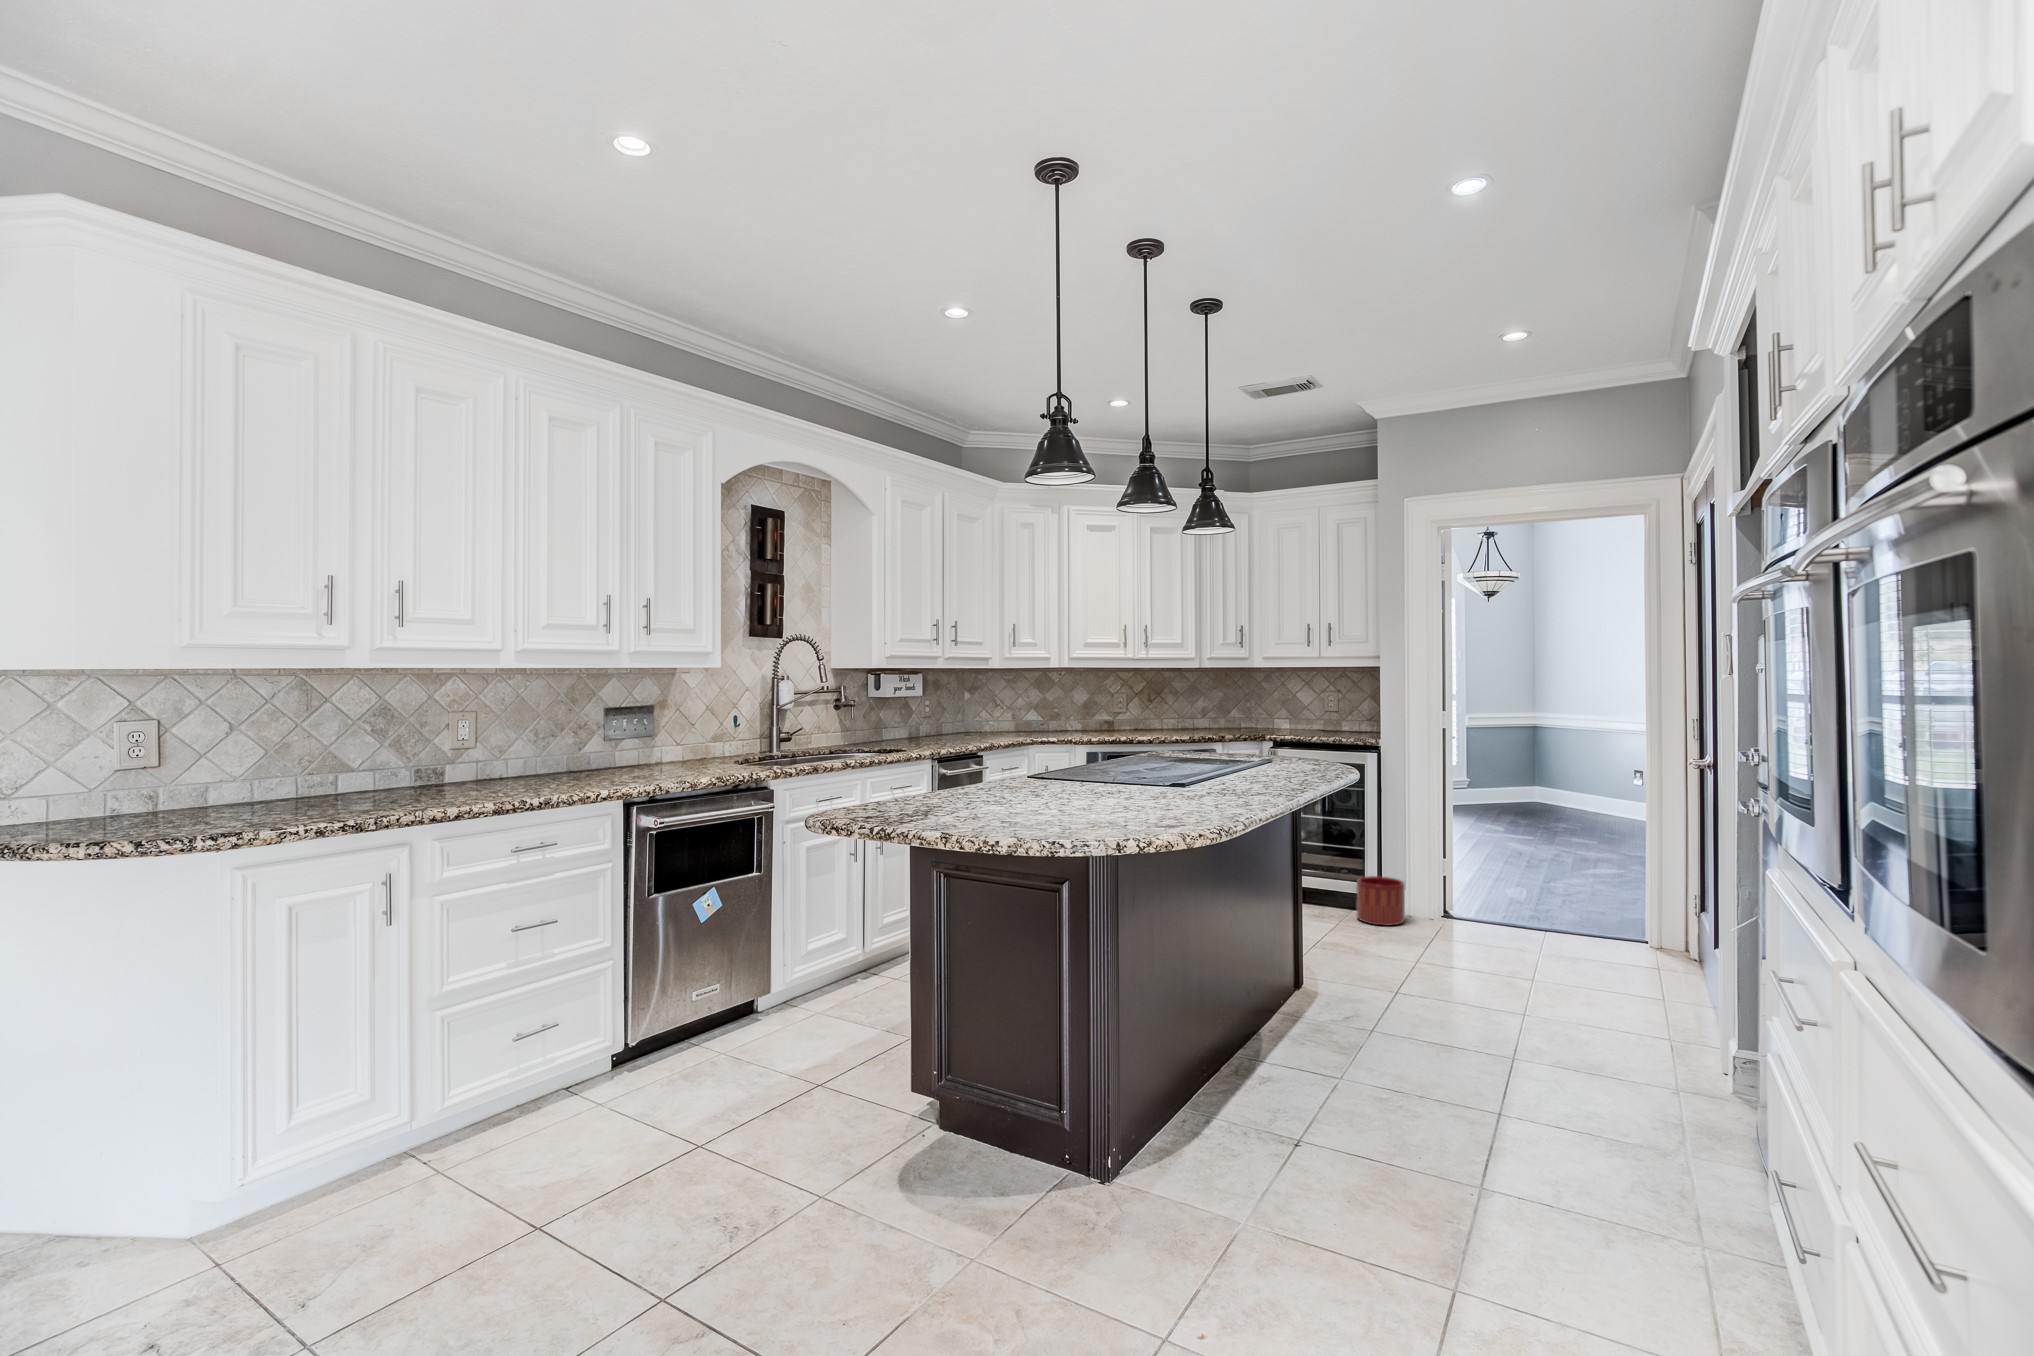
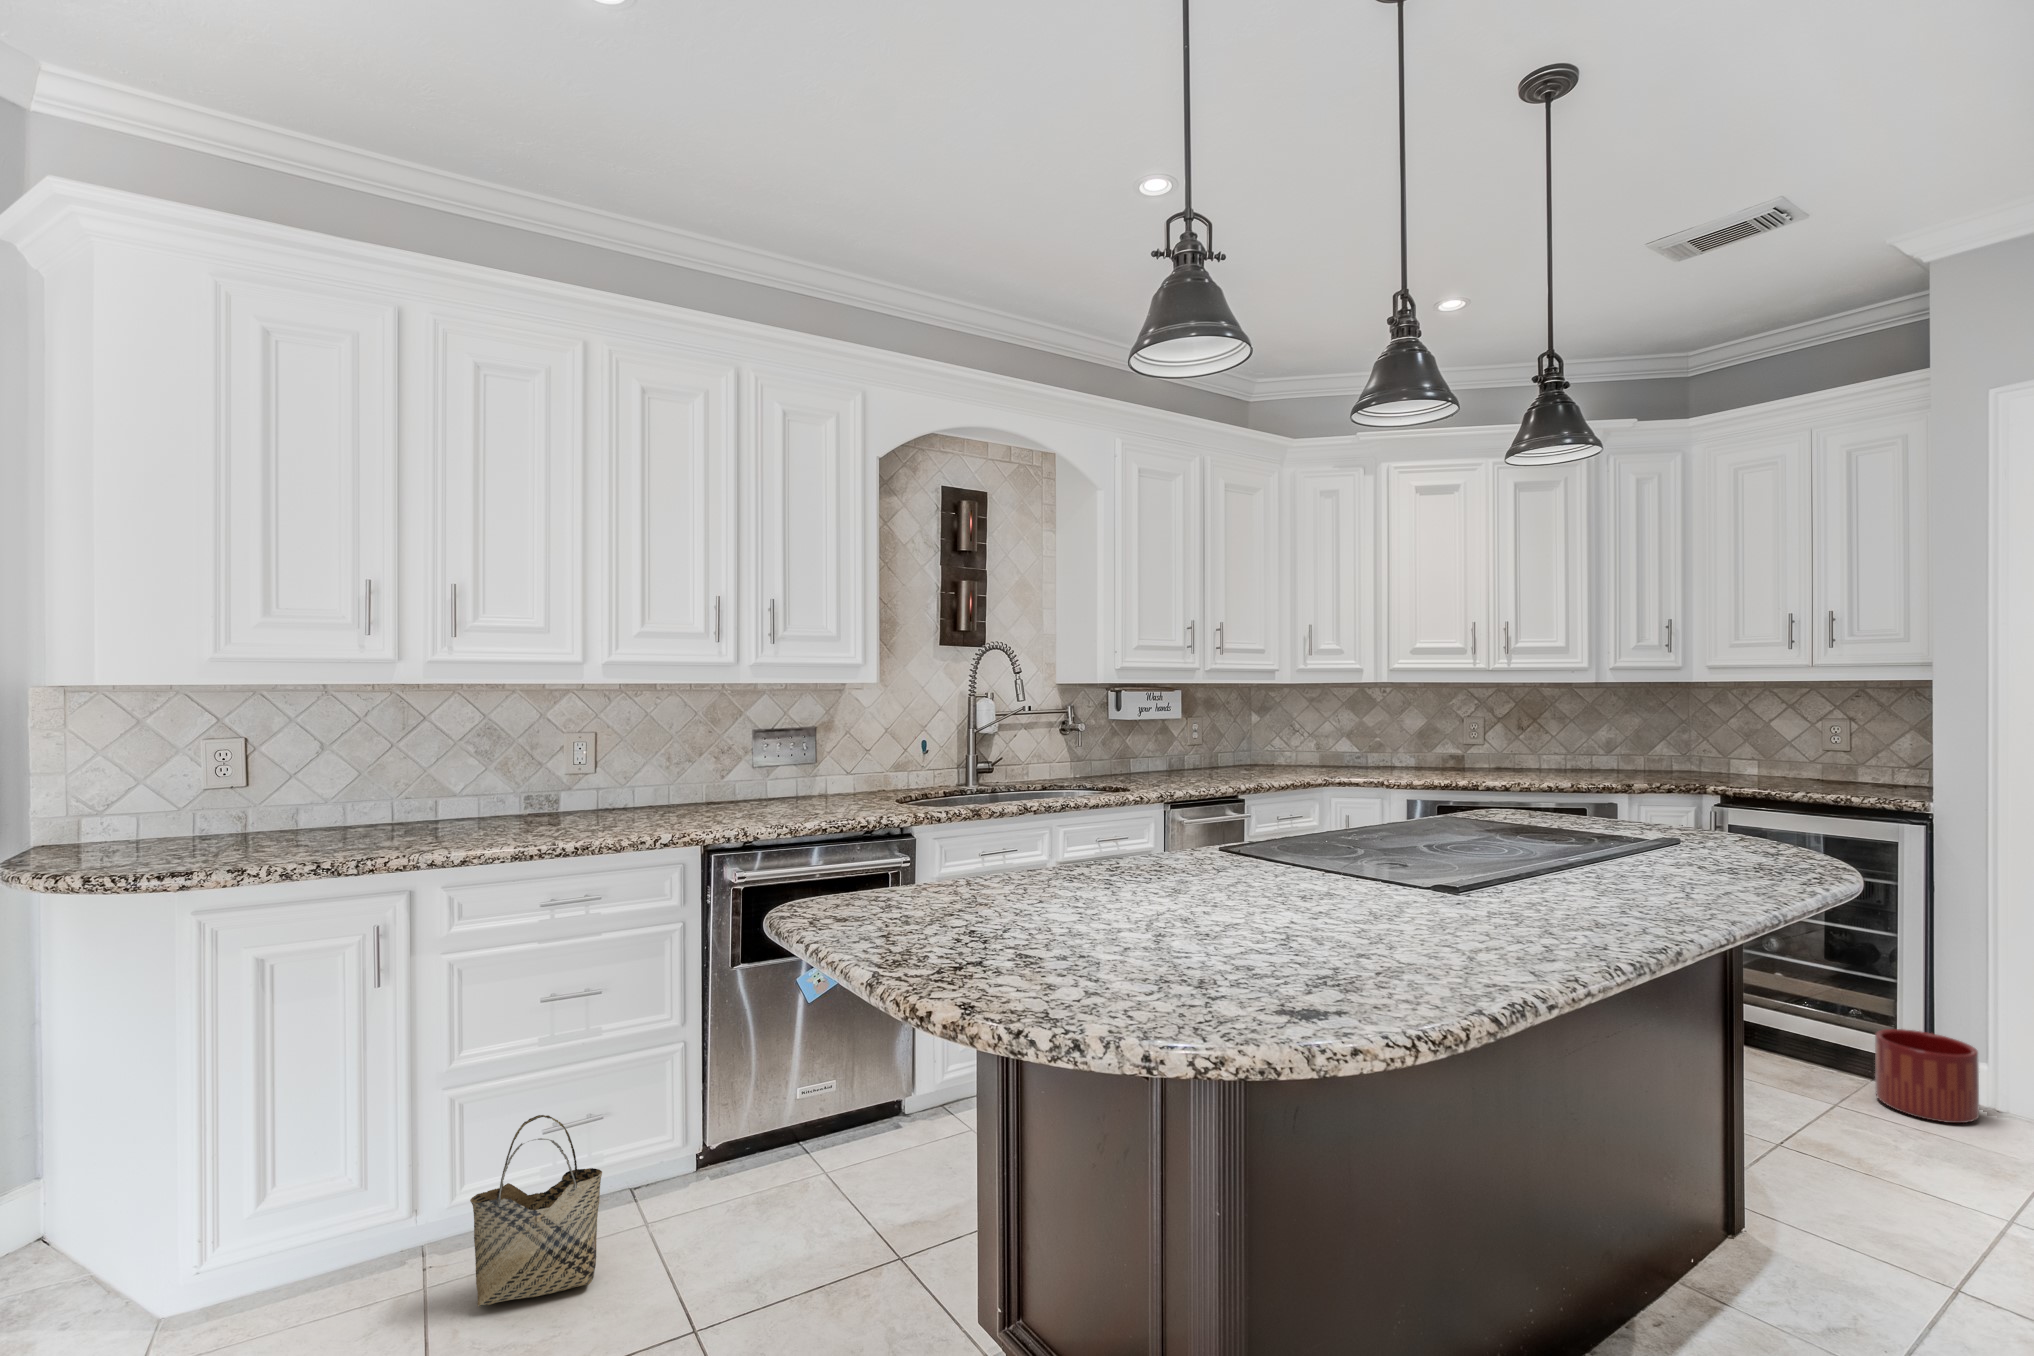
woven basket: none [500,1017,600,1166] -> present [470,1115,602,1307]

